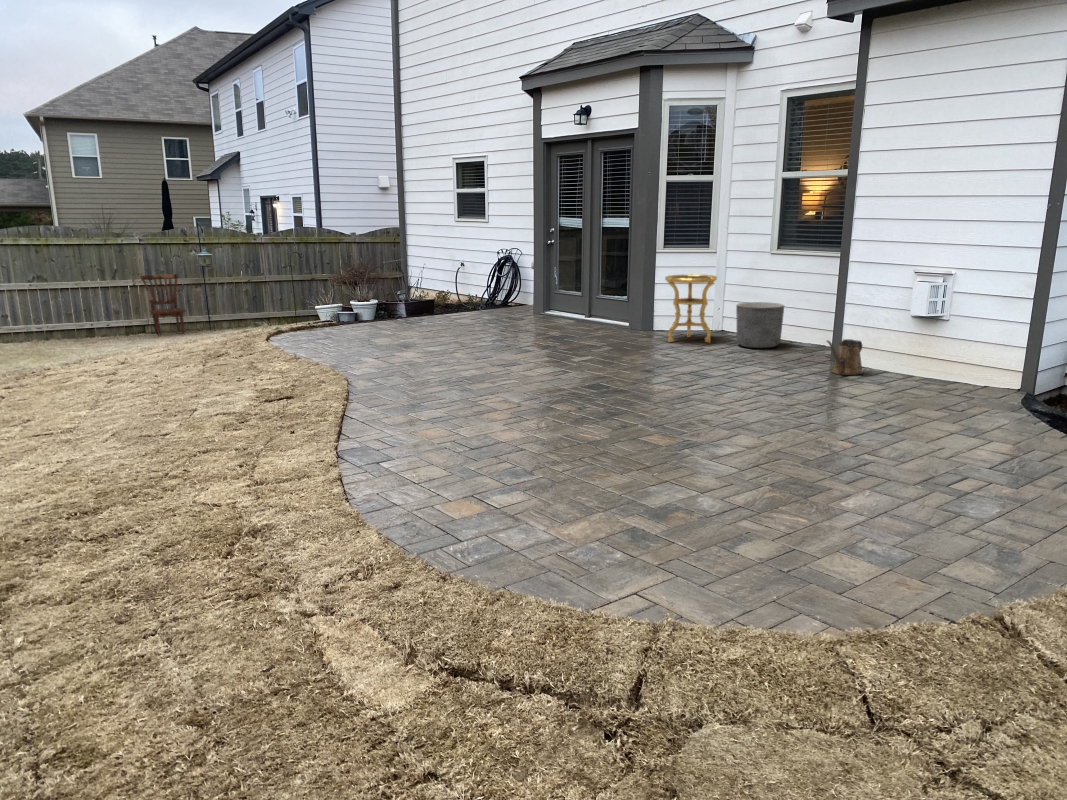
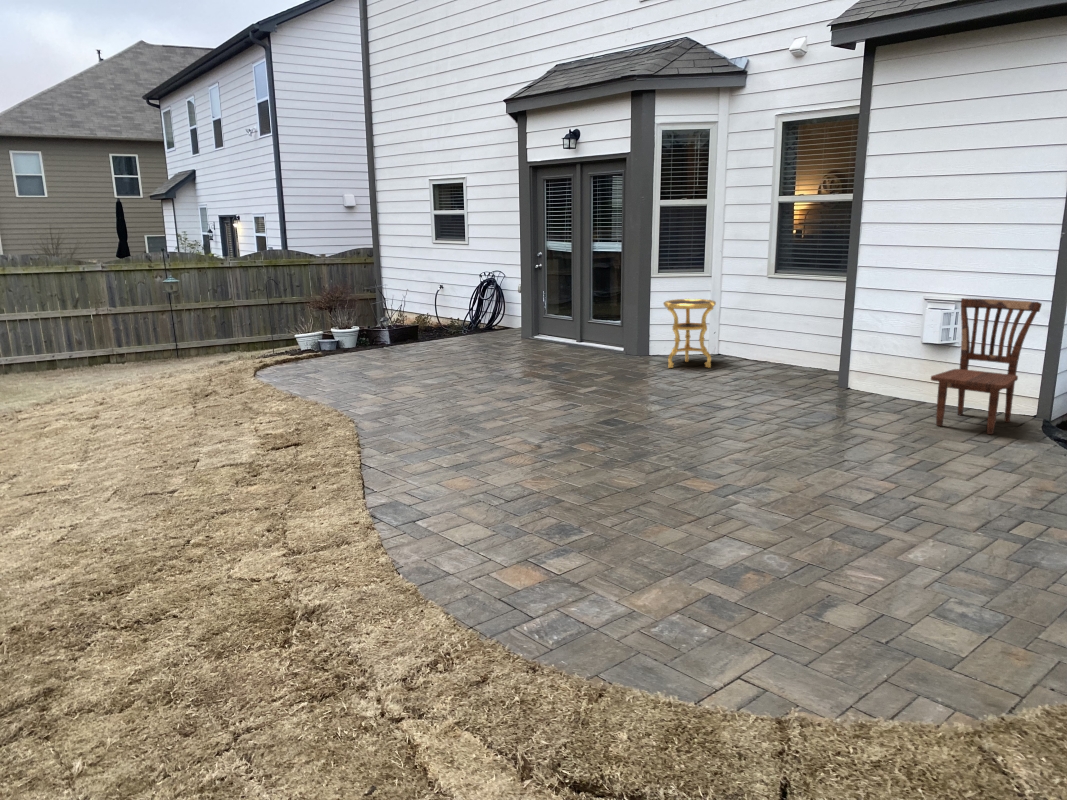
dining chair: present [140,274,186,336] -> present [931,298,1042,434]
planter: present [736,302,784,348] -> none [737,326,785,373]
watering can: present [827,339,863,375] -> none [840,366,874,402]

